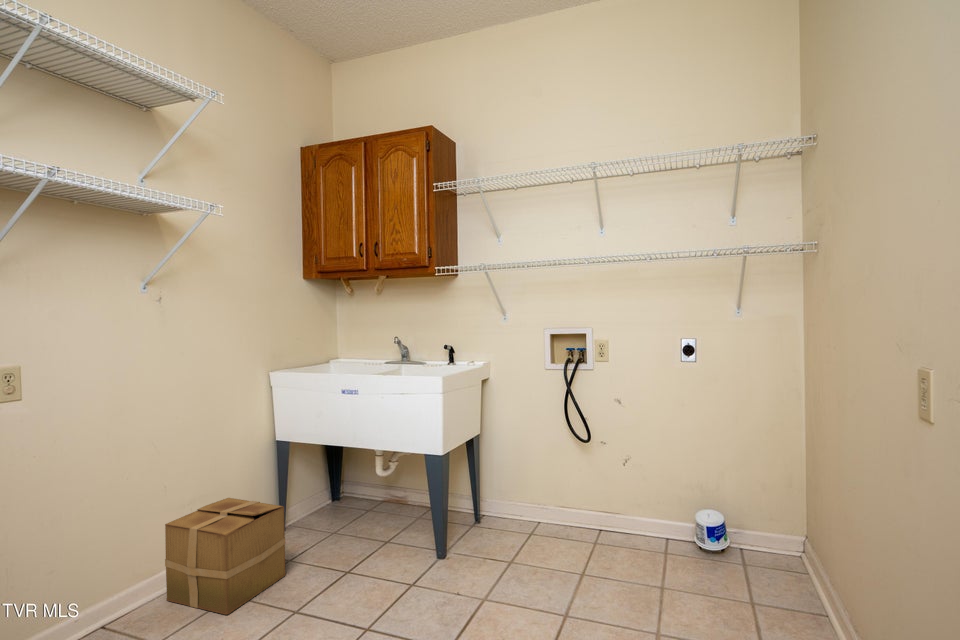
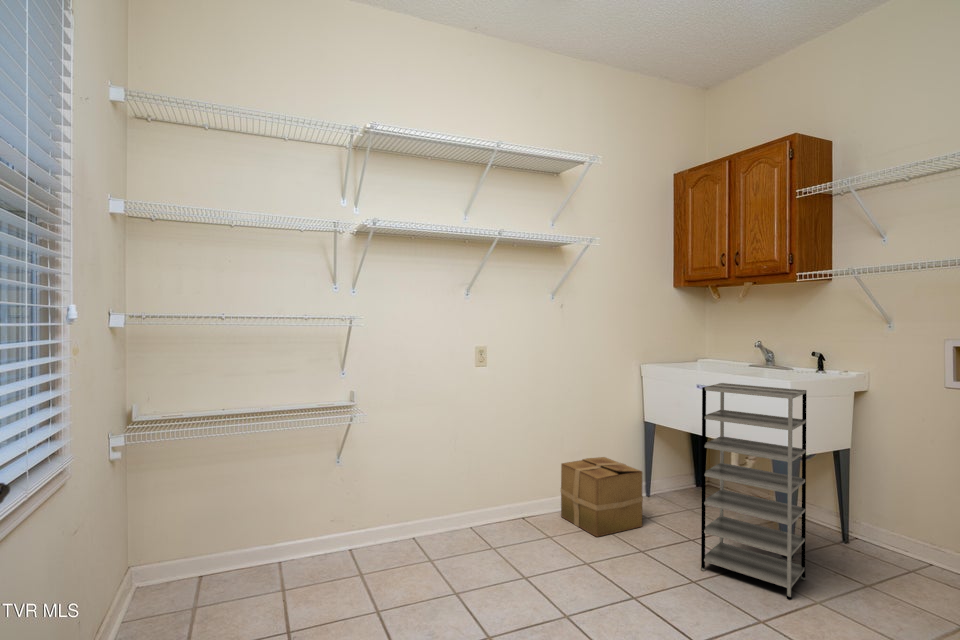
shelving unit: none [364,384,466,611] -> present [701,383,807,599]

